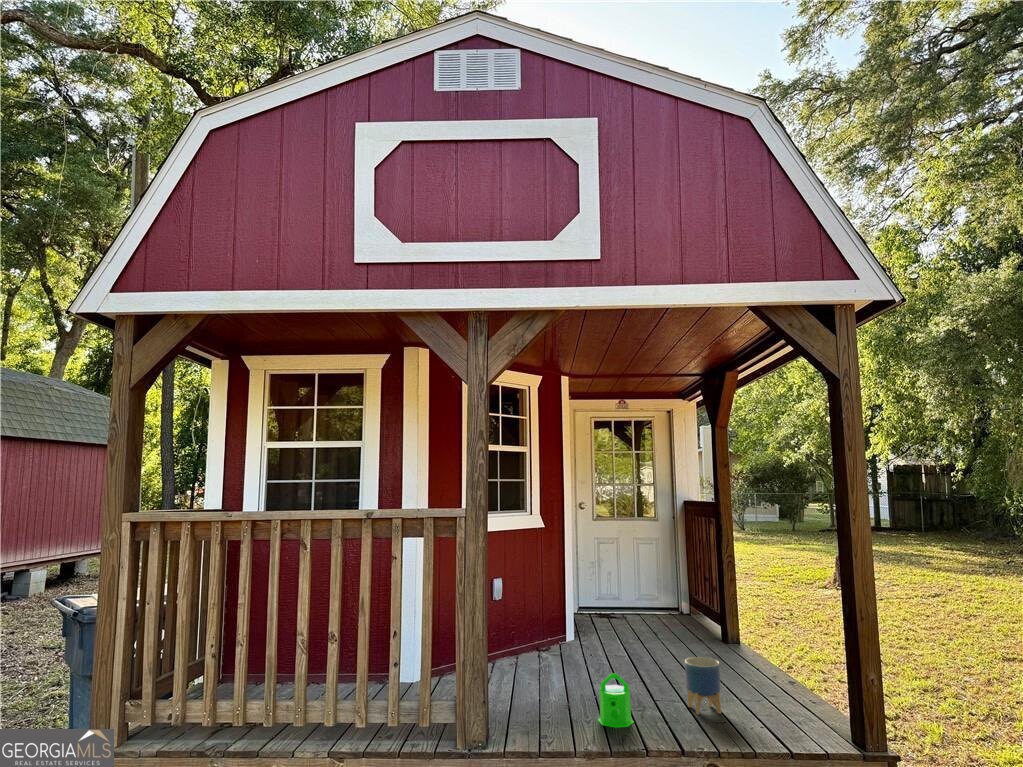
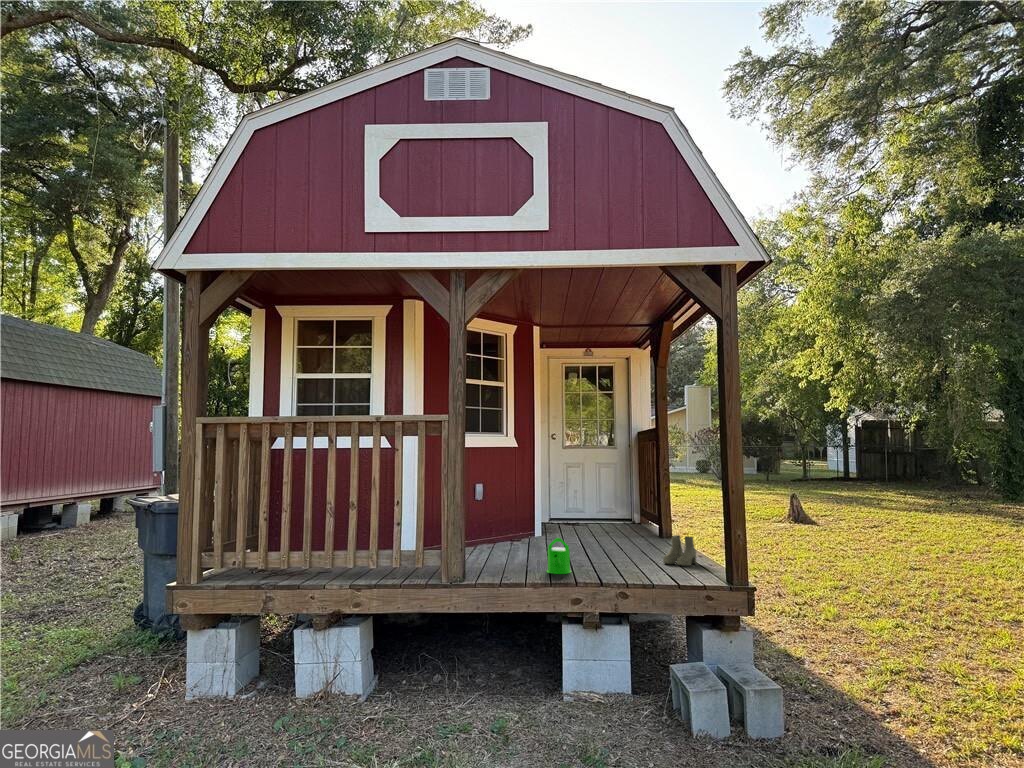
planter: present [685,657,721,715] -> none [614,532,638,570]
boots: none [749,657,792,704] -> present [663,535,696,566]

